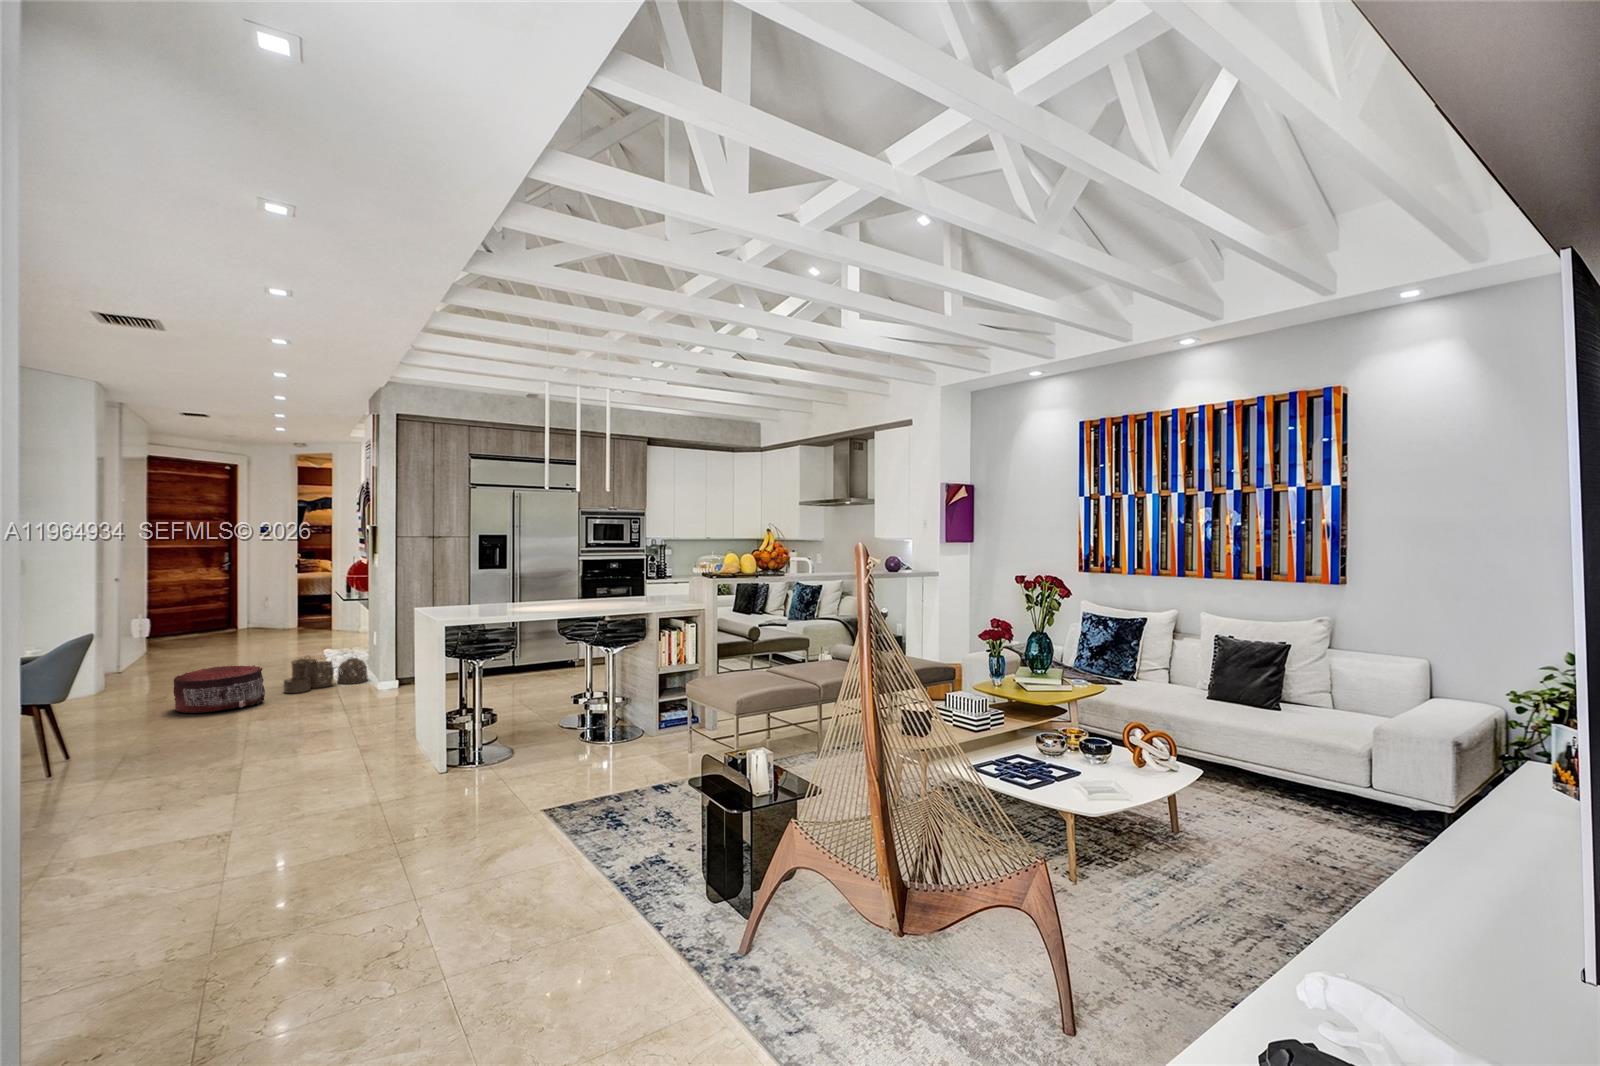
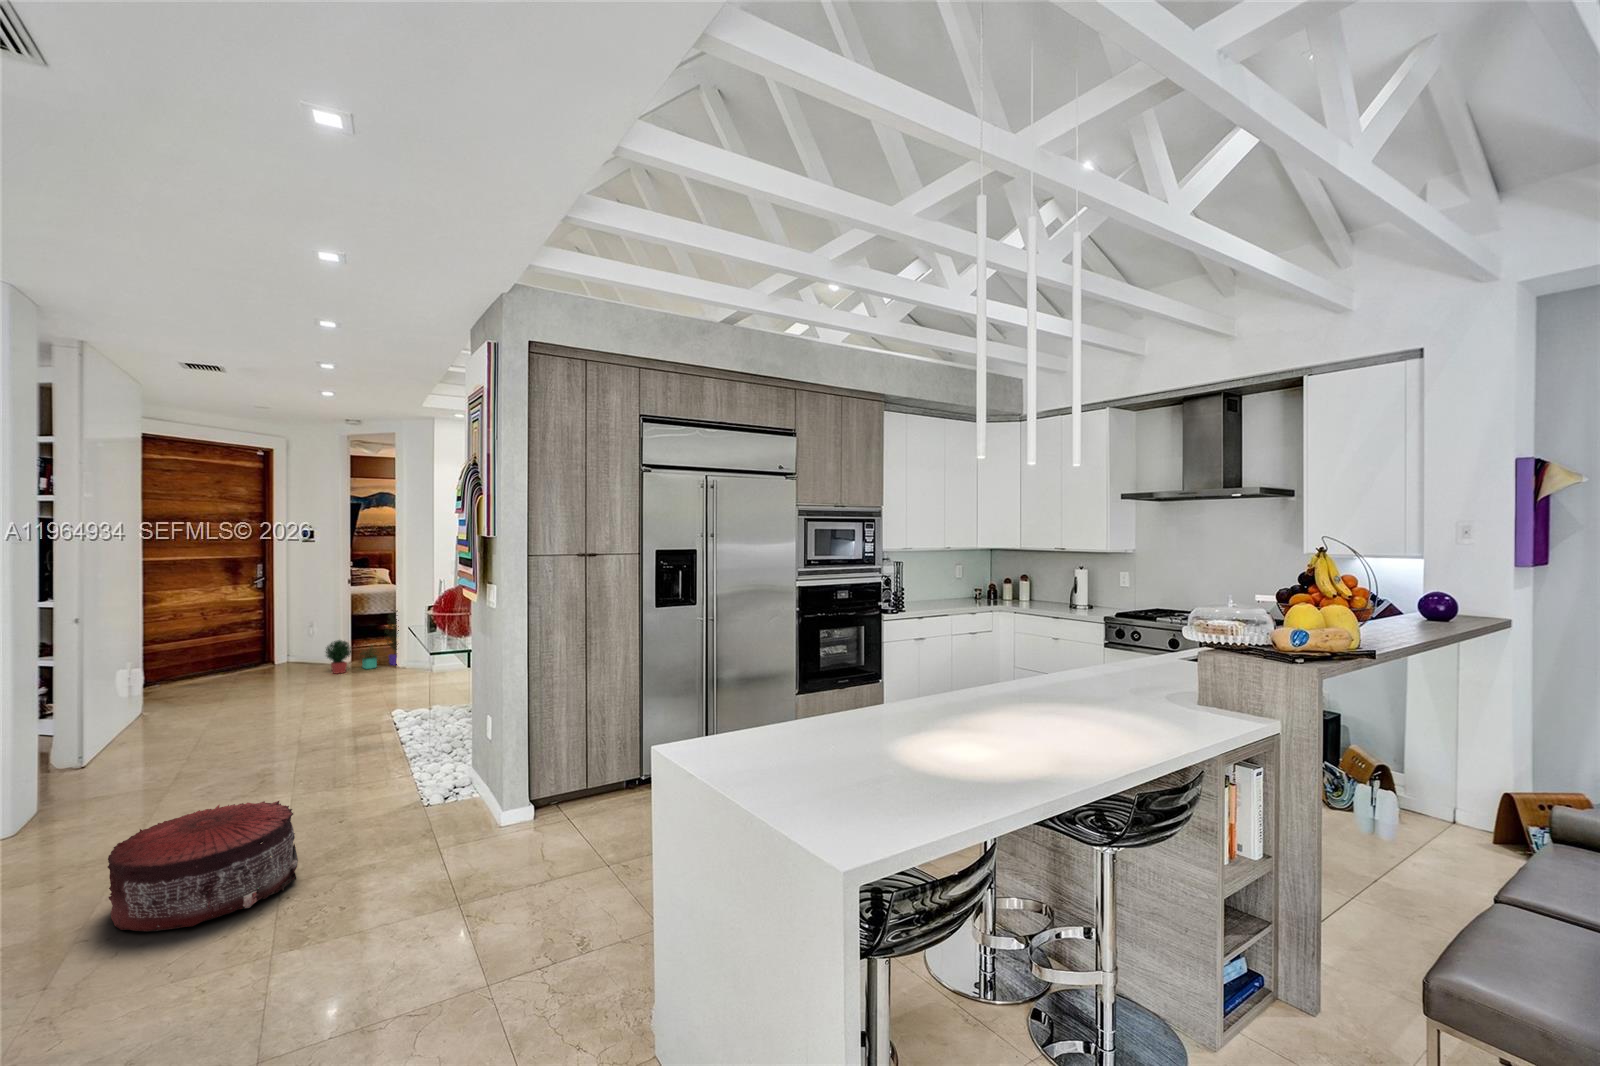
potted plant: none [276,587,341,635] -> present [326,610,399,674]
woven basket: present [284,658,367,693] -> none [333,754,475,843]

